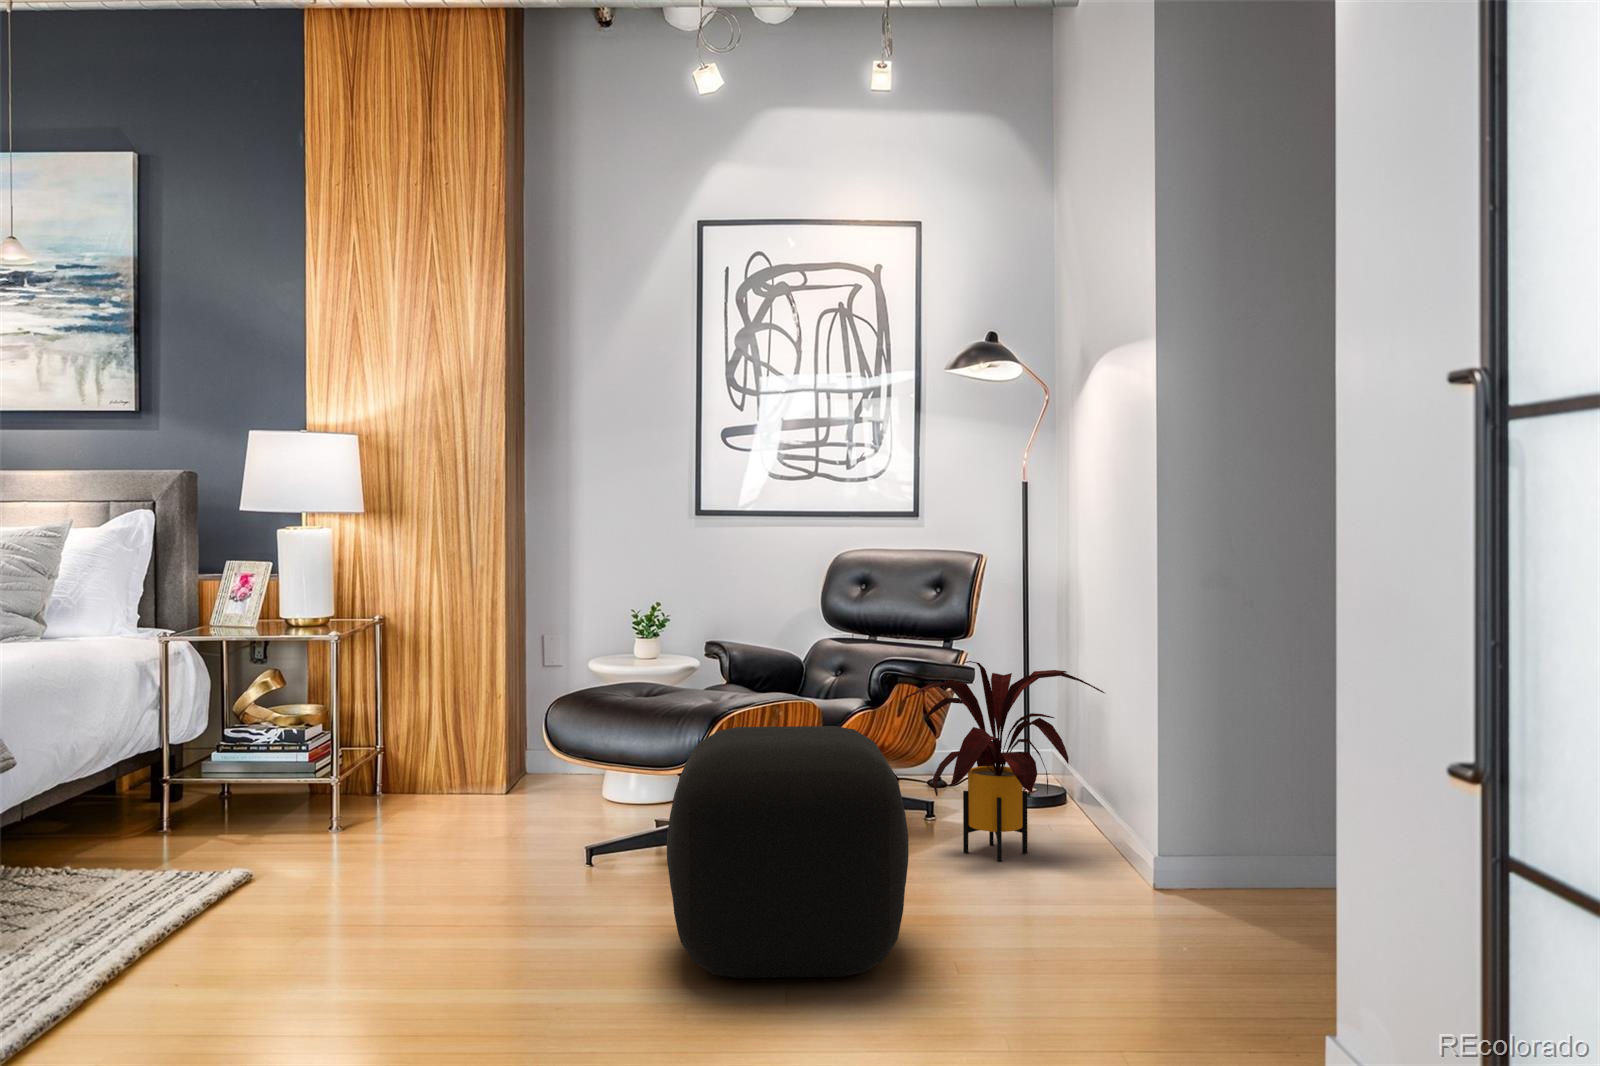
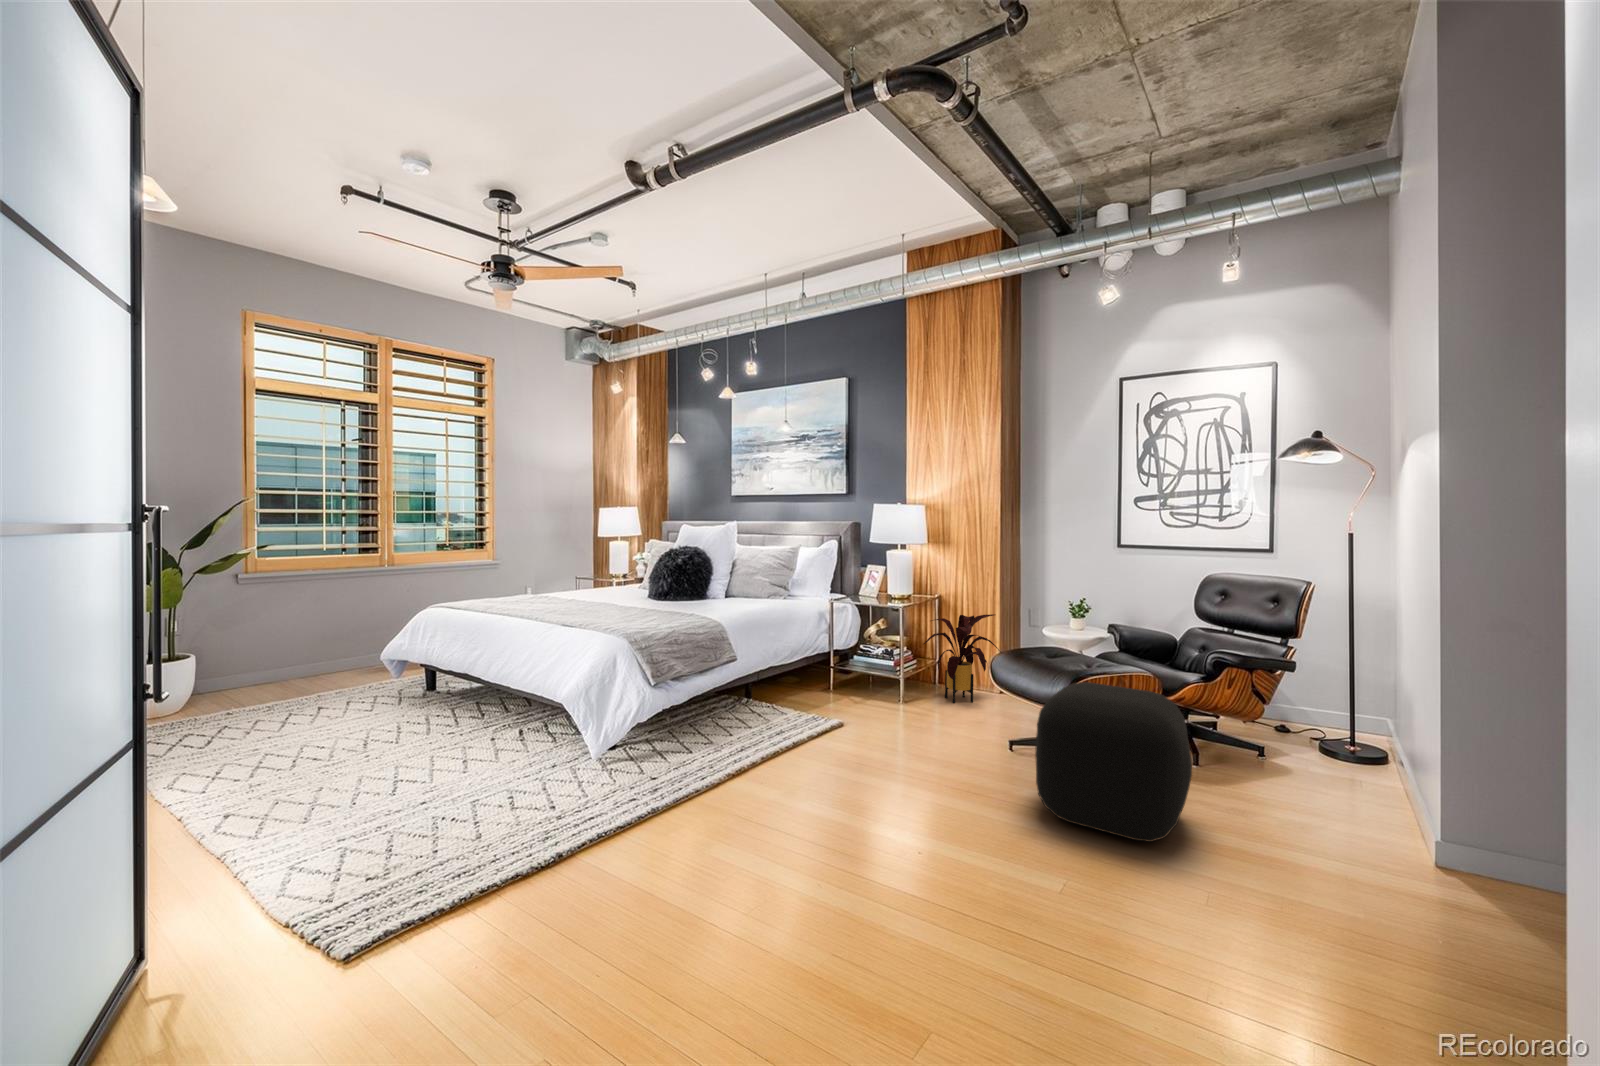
house plant: present [905,661,1104,862] -> present [924,614,999,703]

